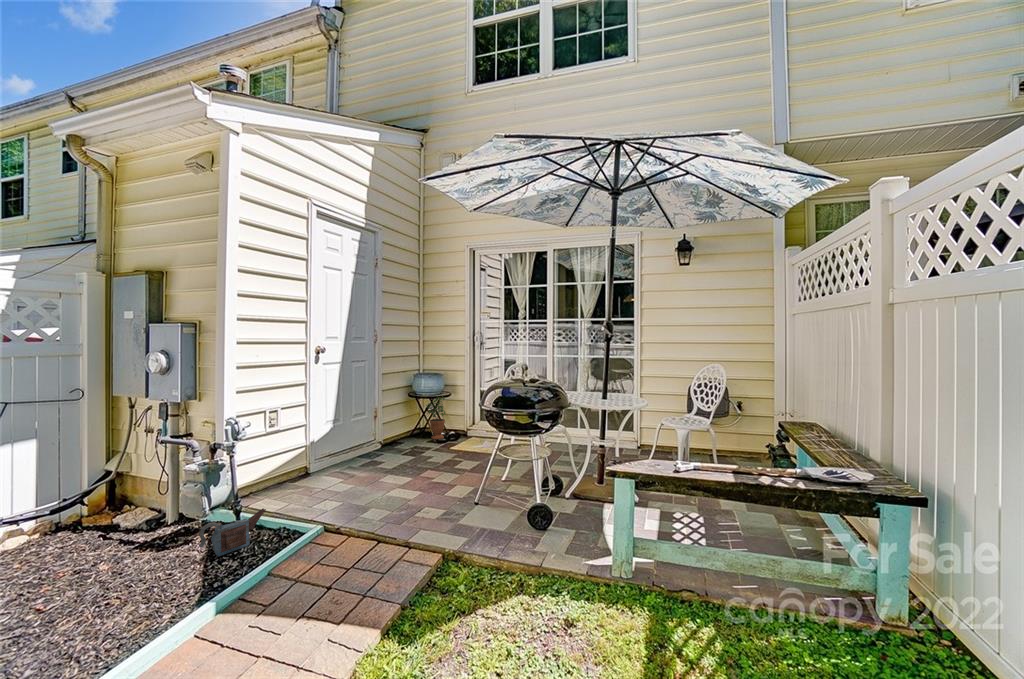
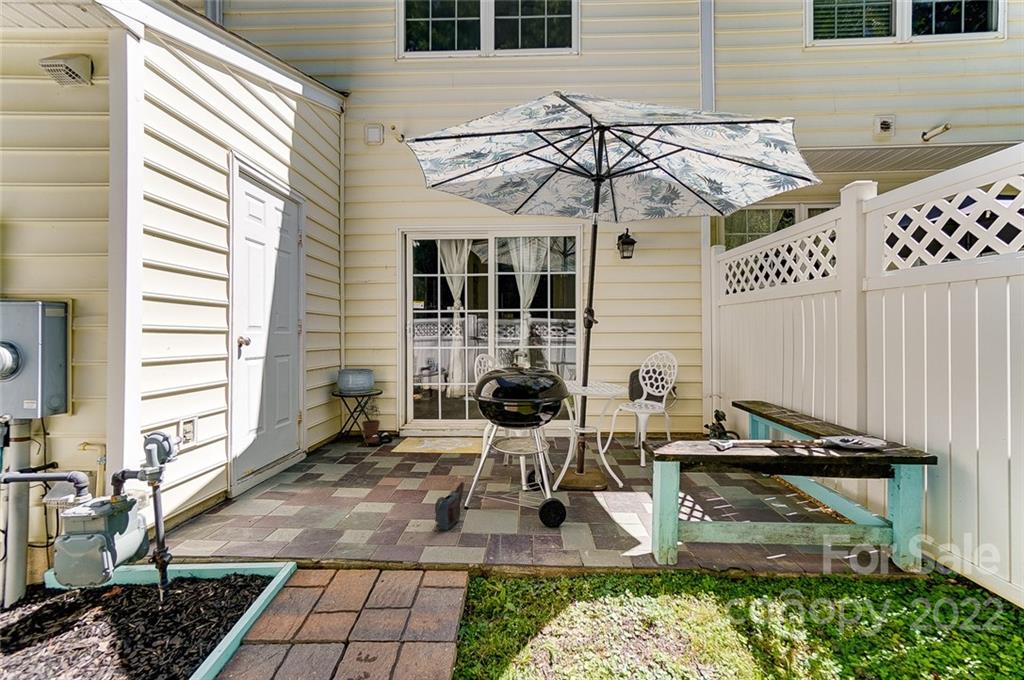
watering can: present [199,508,266,556] -> present [435,482,464,530]

